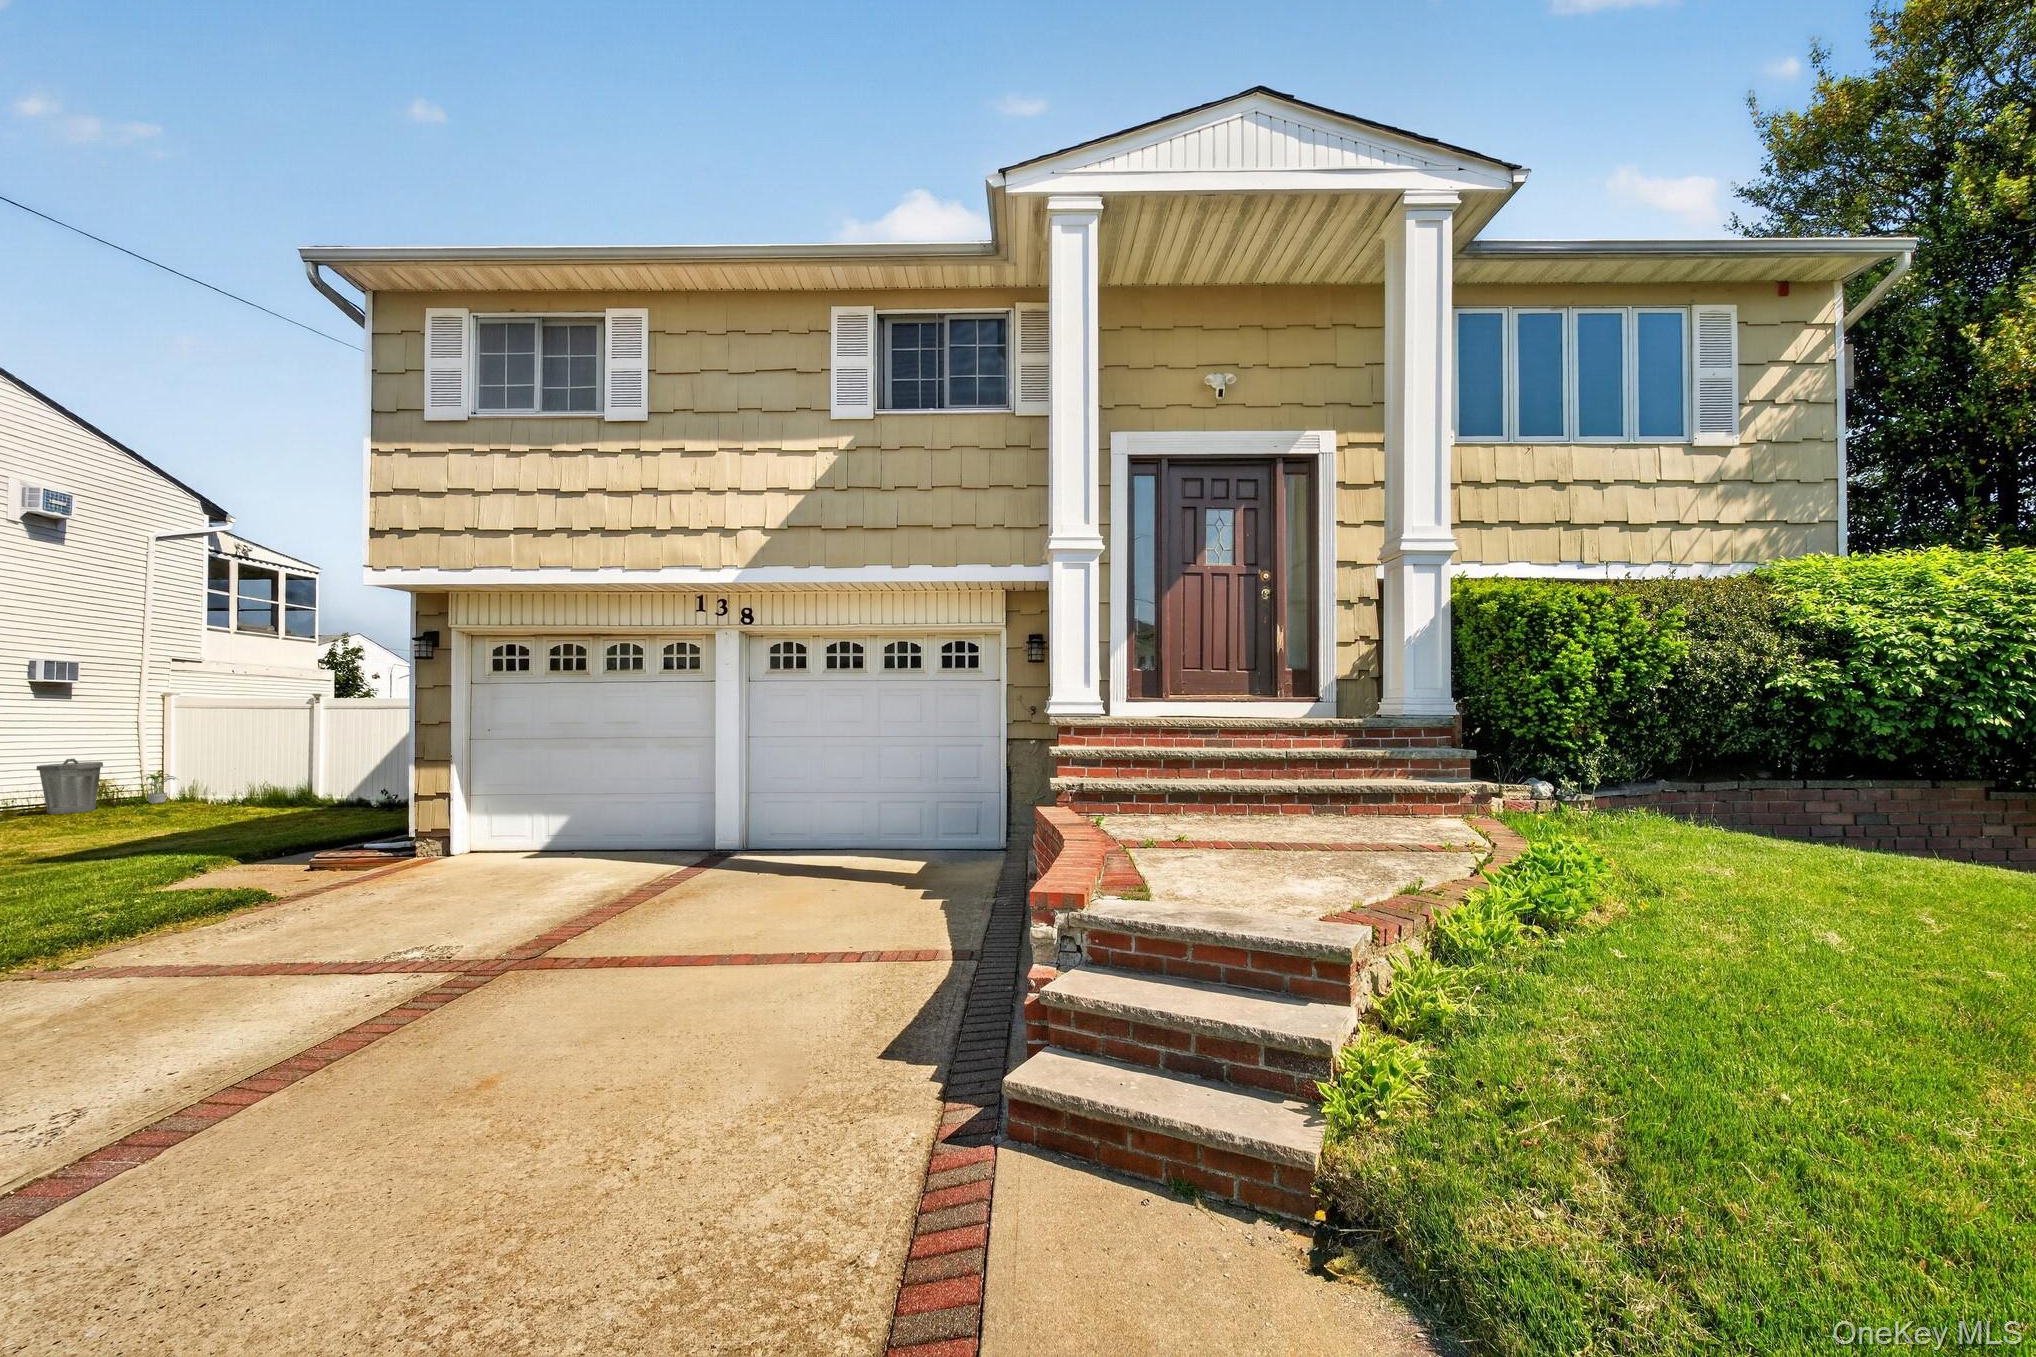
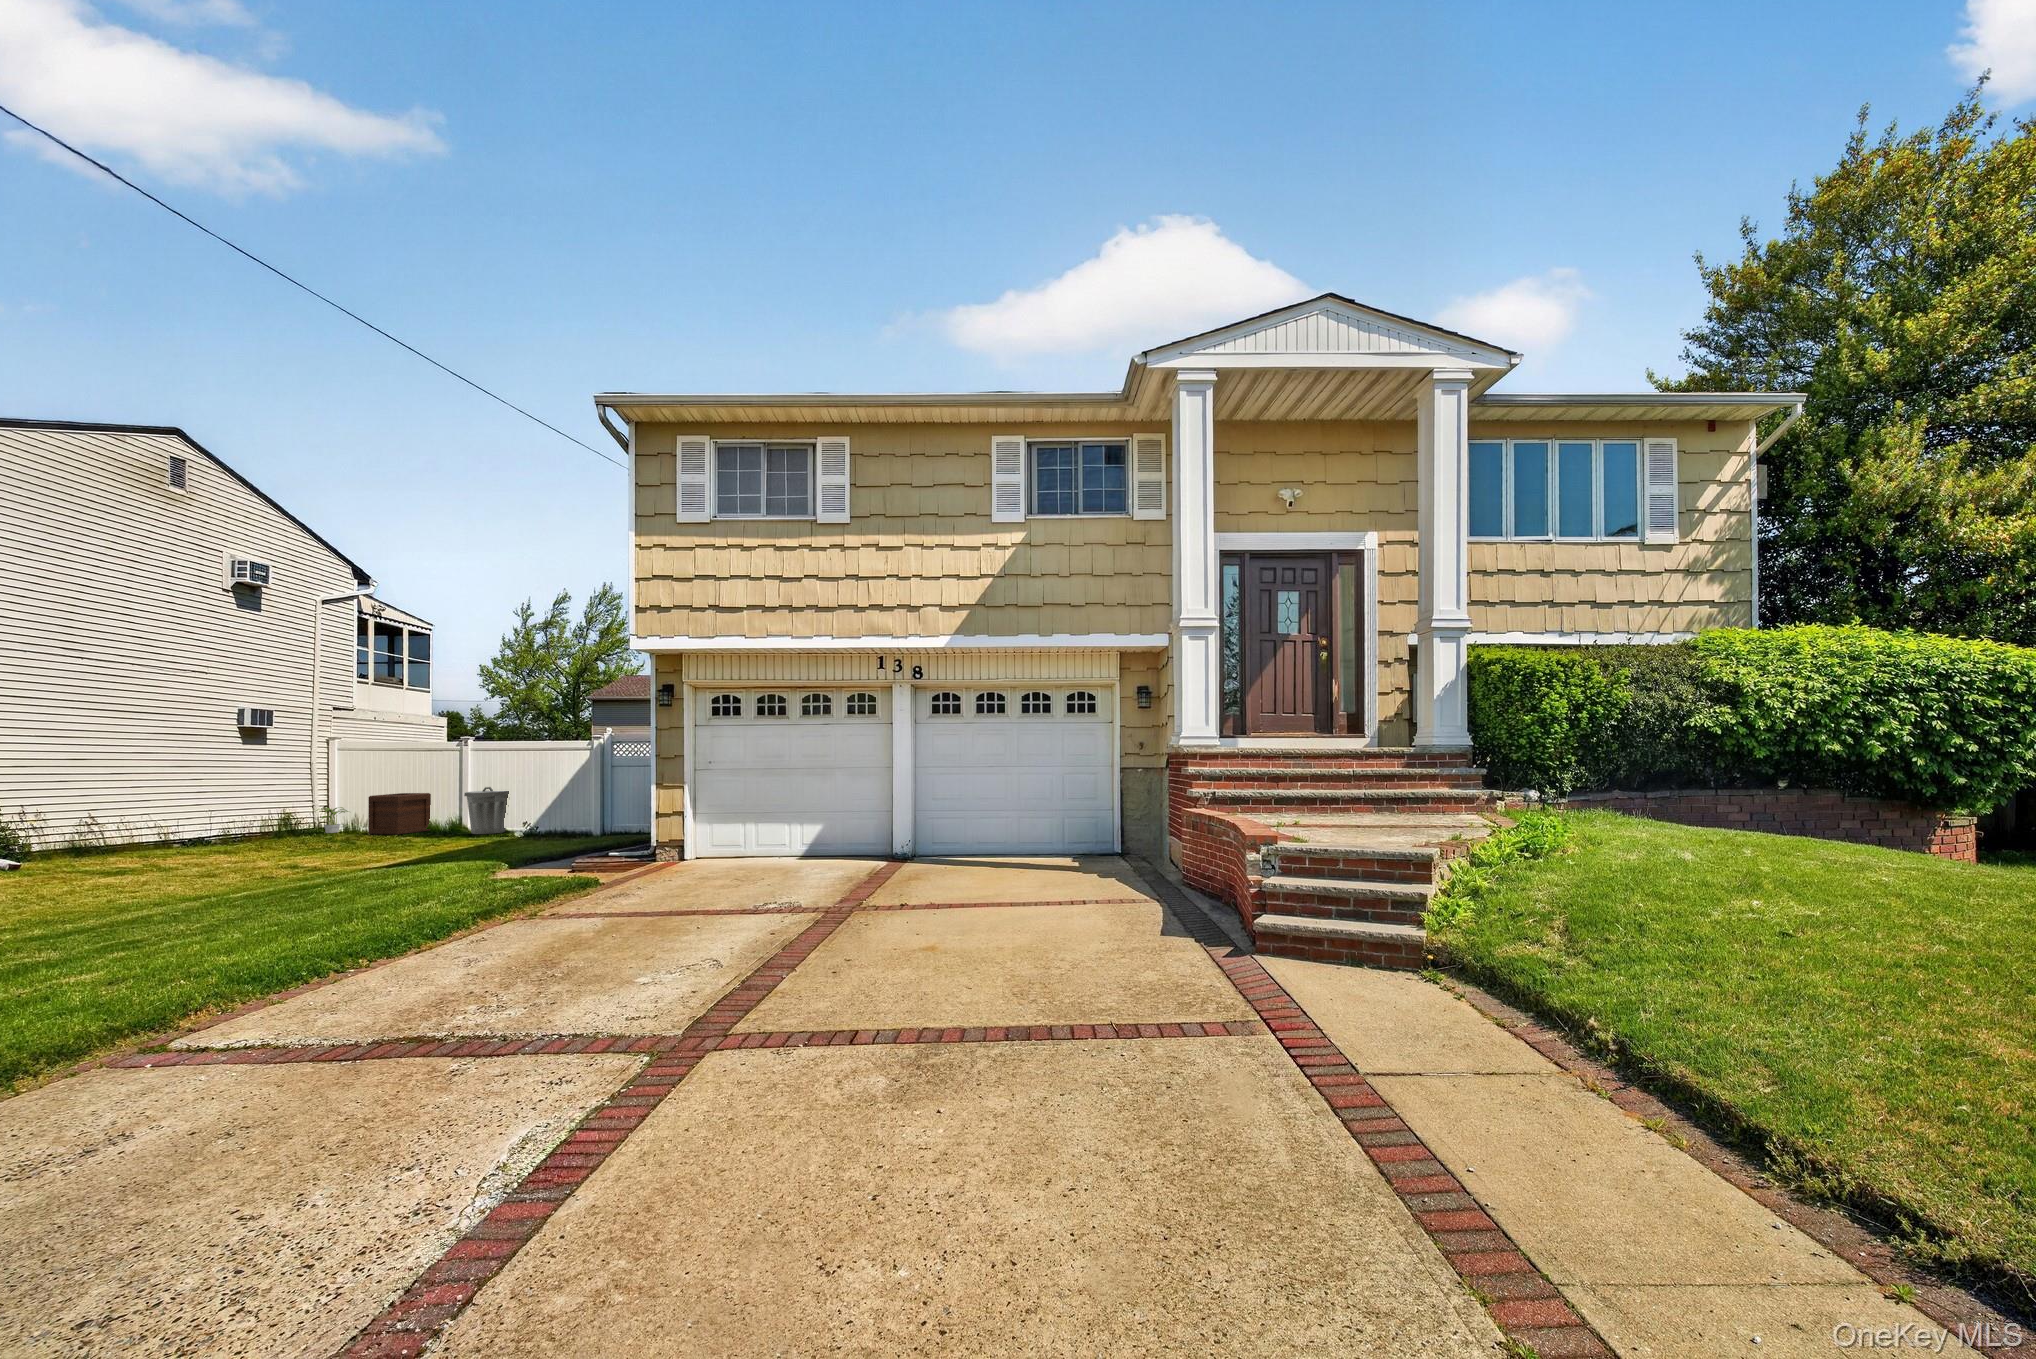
wooden crate: none [187,758,264,807] -> present [368,793,431,835]
trash can: present [37,759,103,814] -> present [464,787,509,834]

